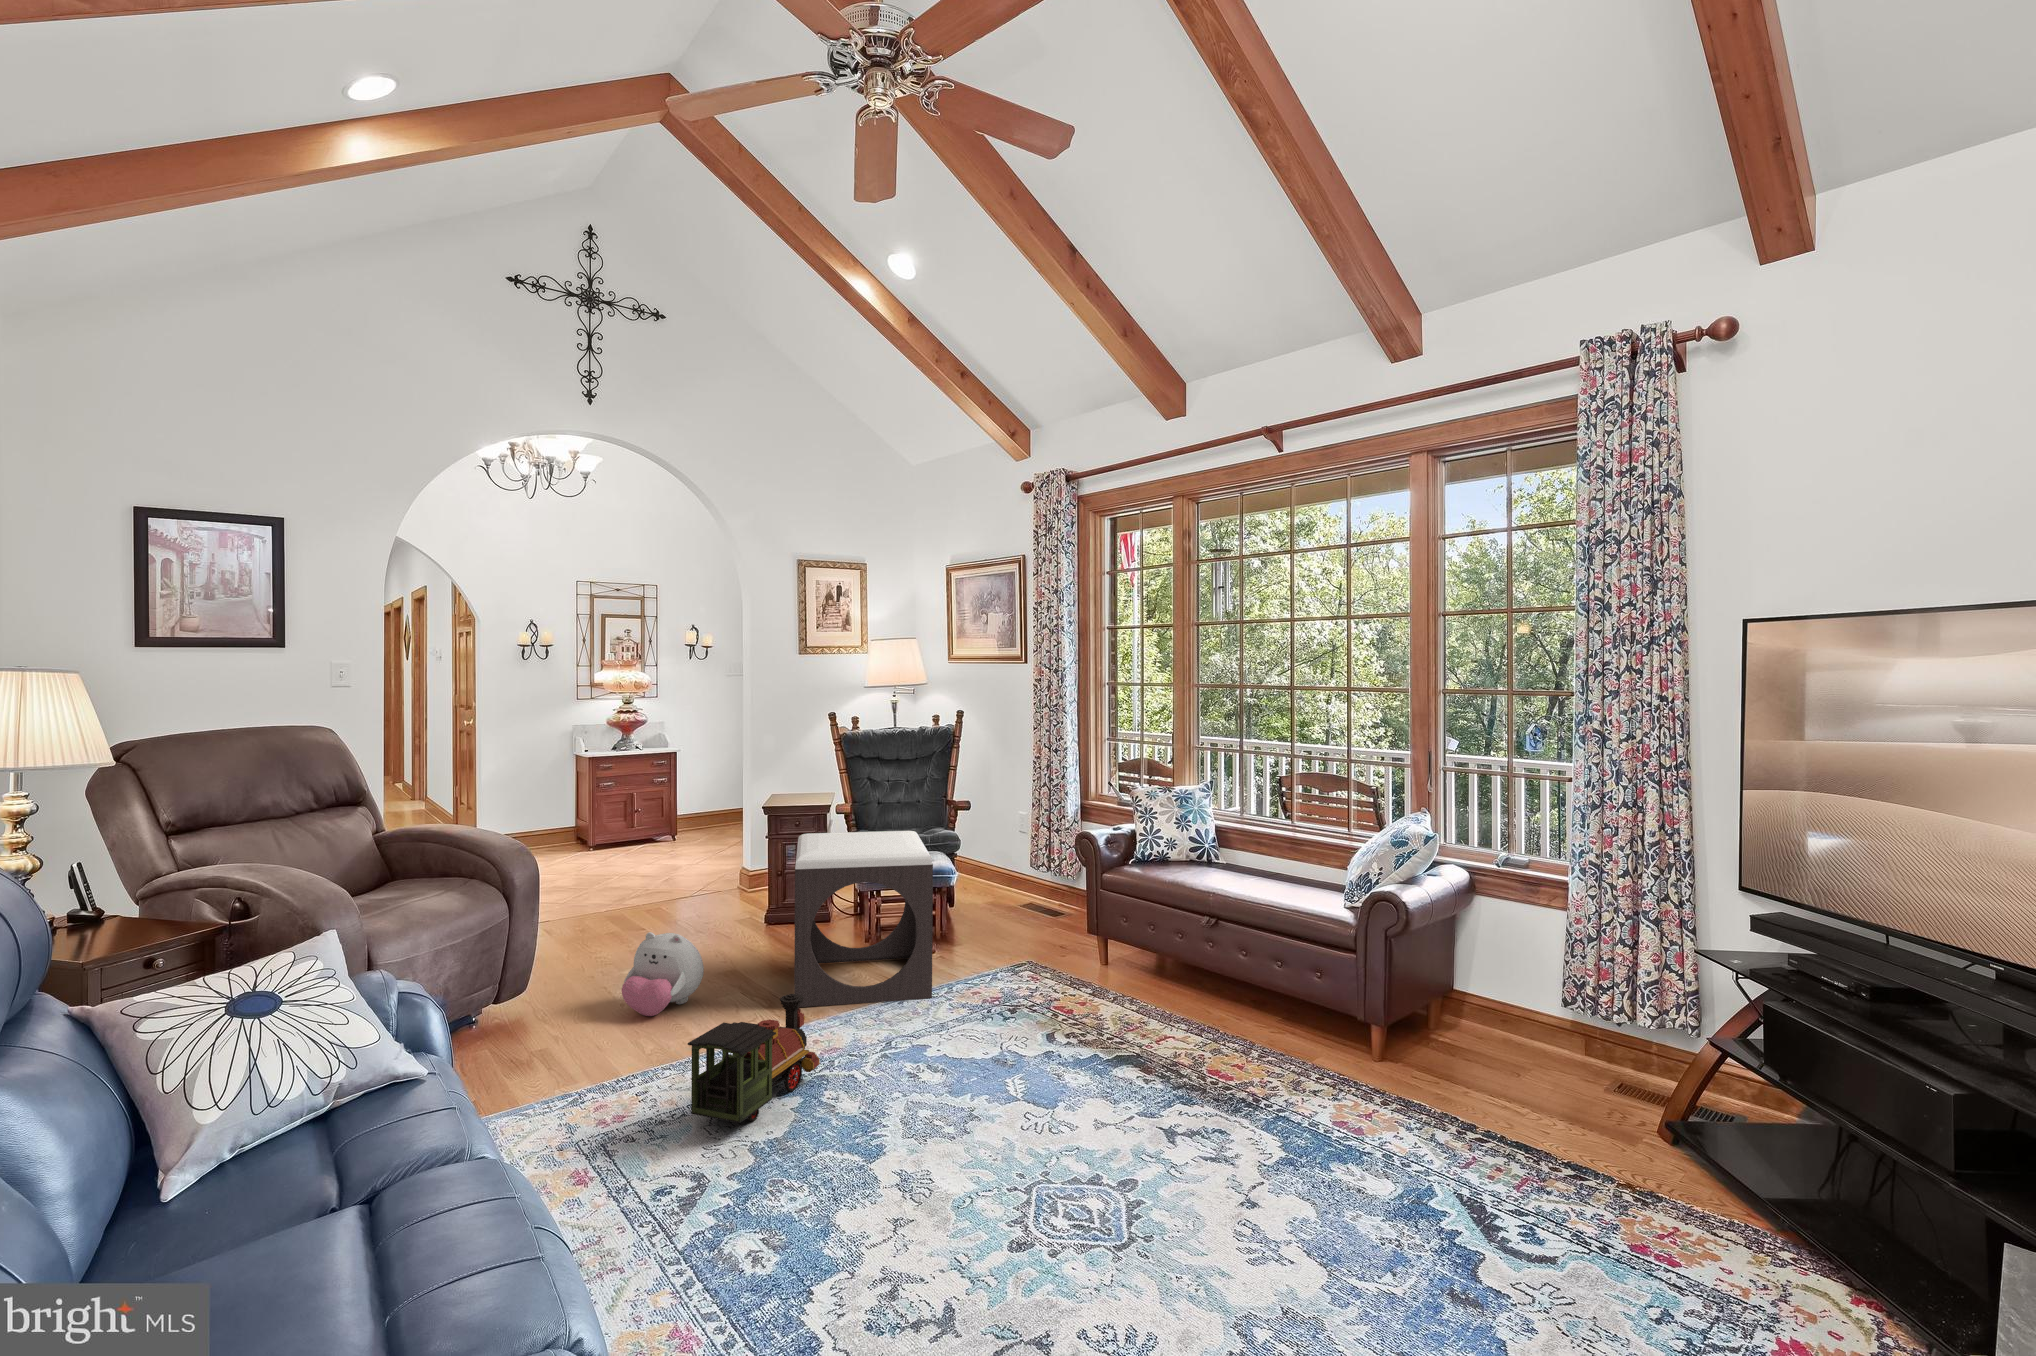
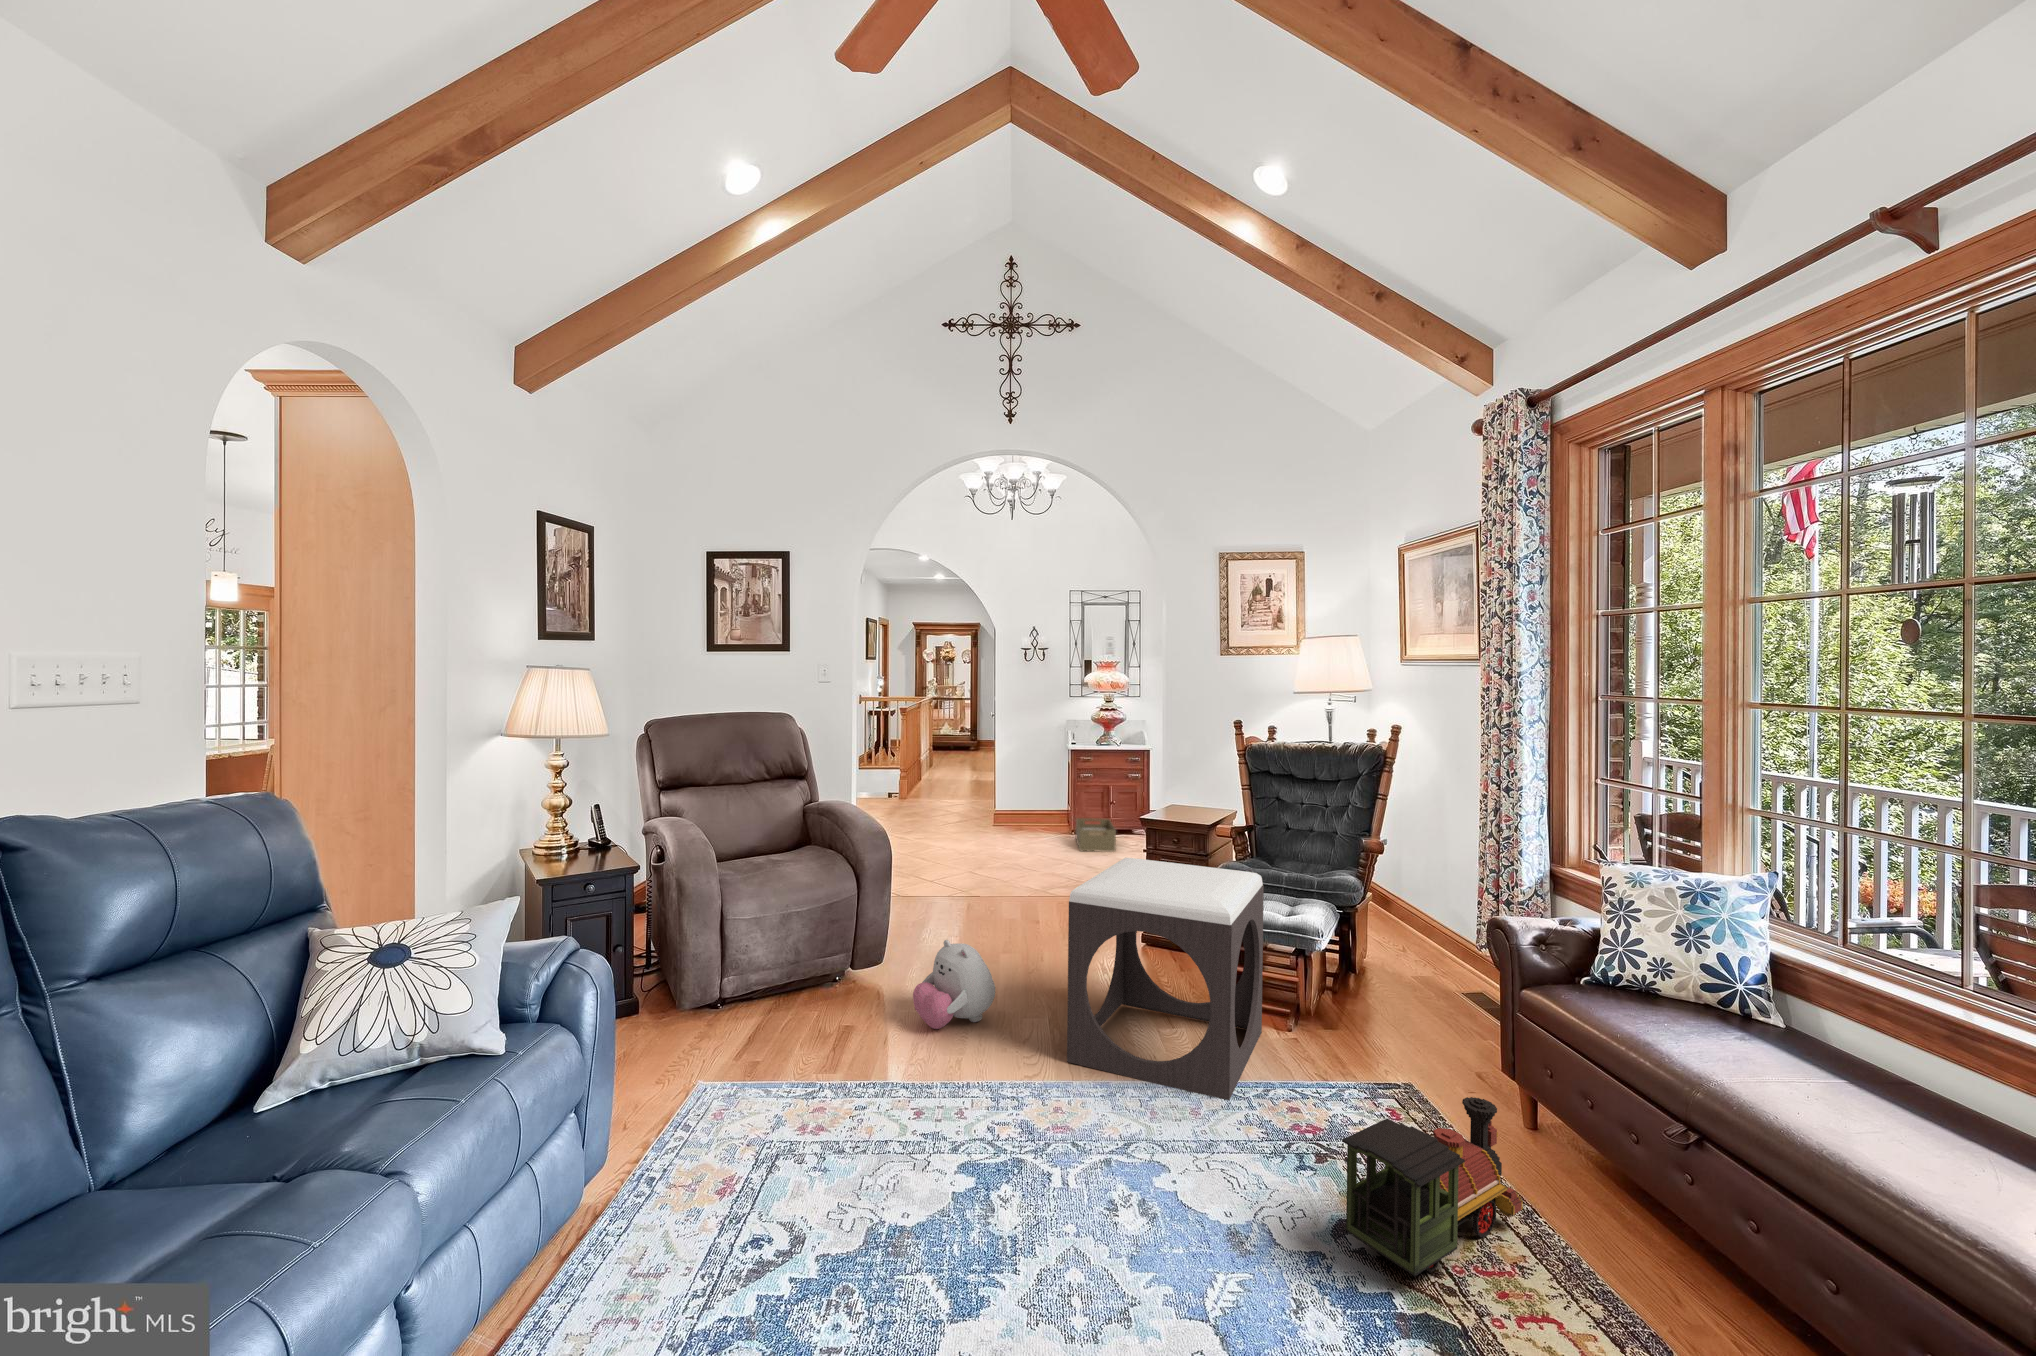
storage box: none [604,826,662,863] -> present [1076,818,1116,852]
toy train: present [688,994,820,1123] -> present [1342,1097,1523,1276]

